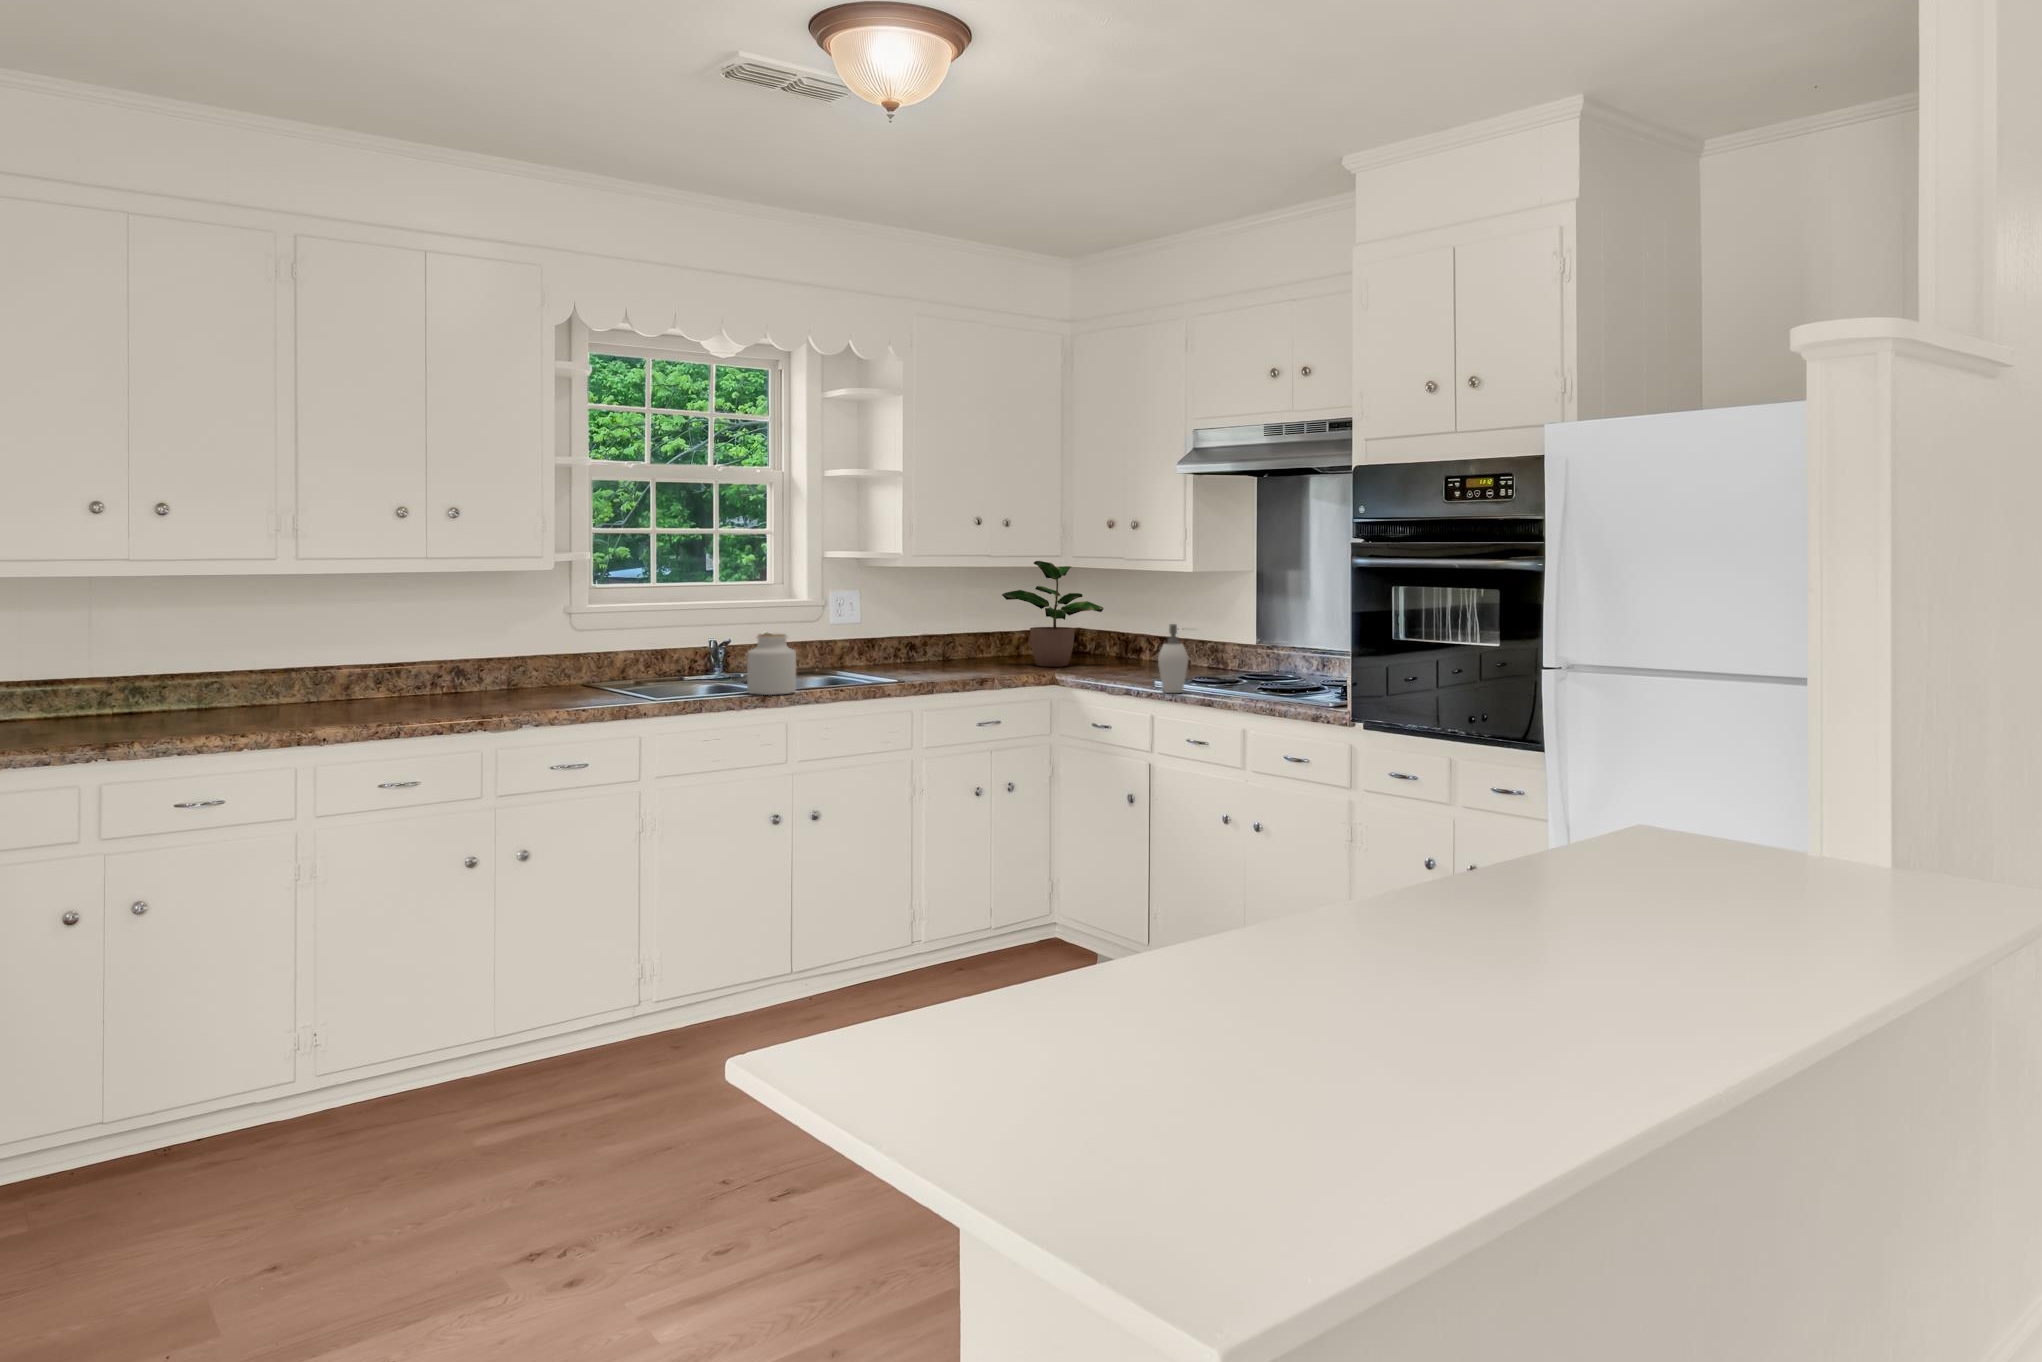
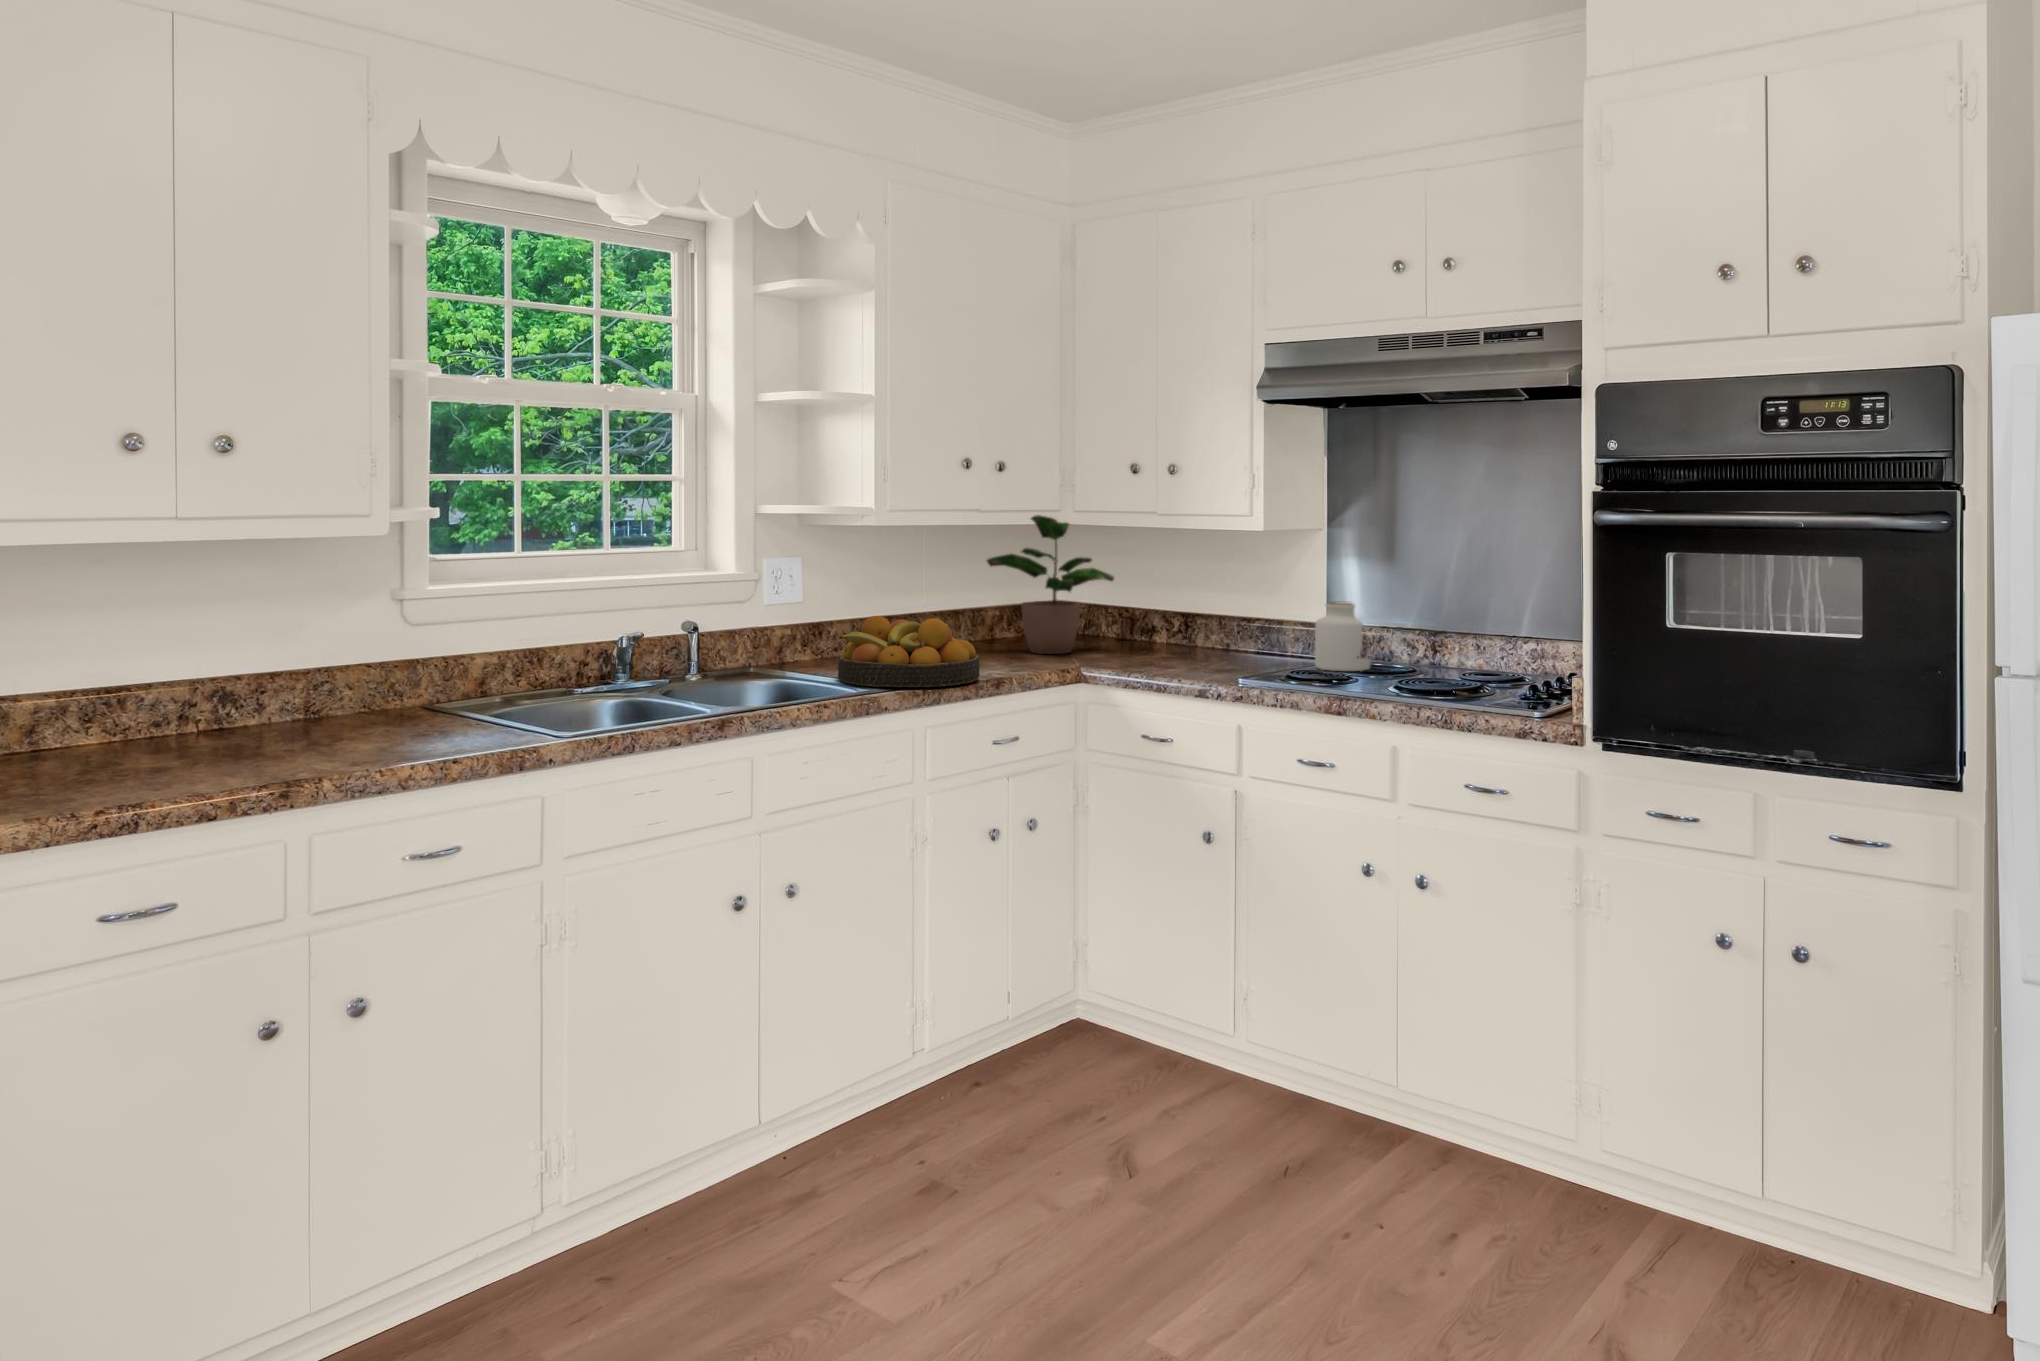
soap dispenser: present [1158,624,1188,693] -> none [1253,601,1308,696]
fruit bowl: none [867,633,971,683] -> present [838,616,980,687]
jar: present [747,634,796,695] -> present [1315,601,1371,671]

